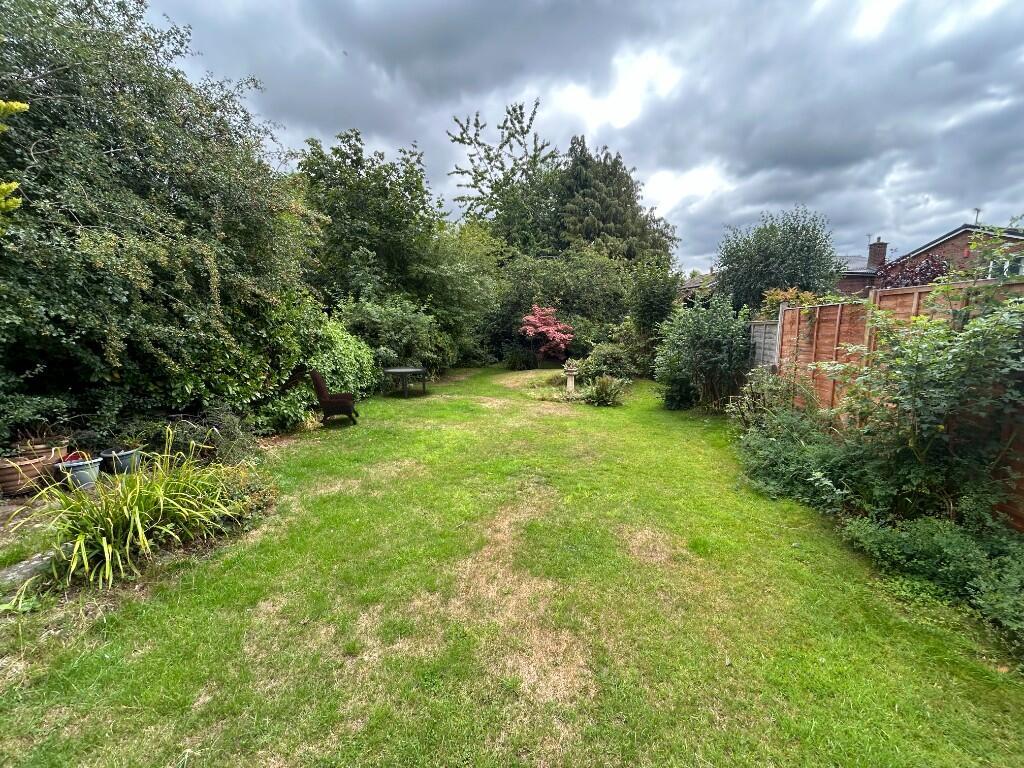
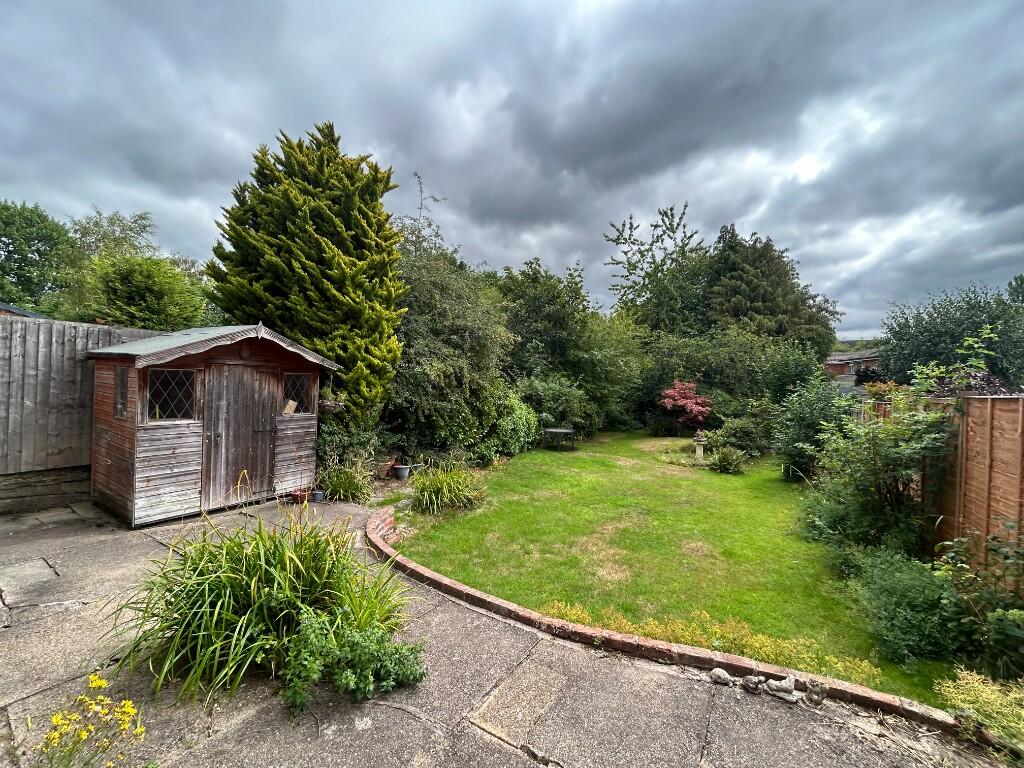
armchair: present [310,368,359,424] -> none [500,425,527,465]

